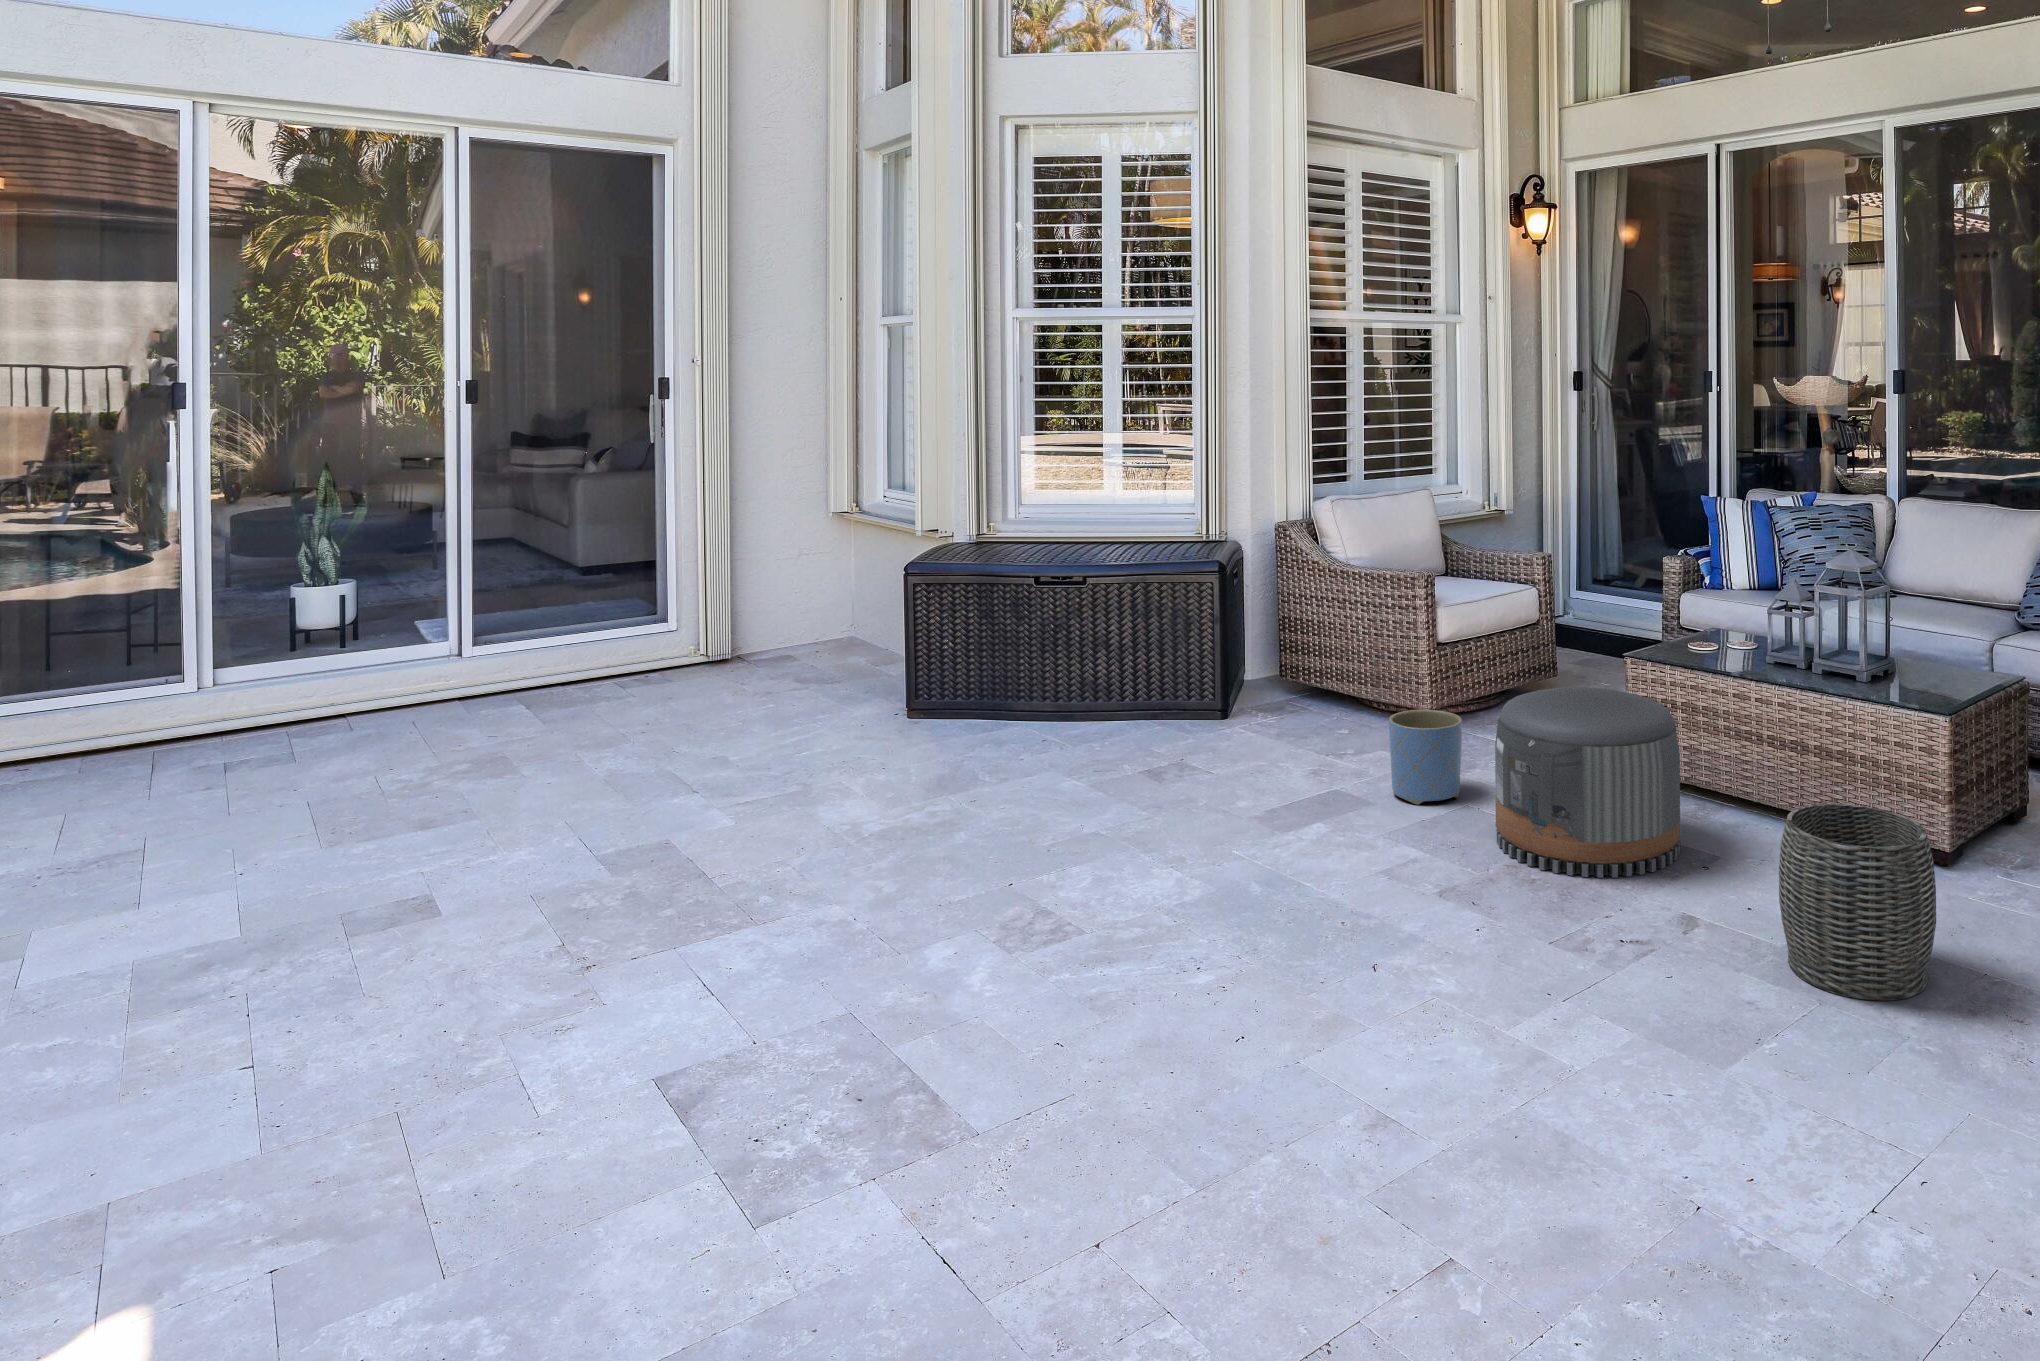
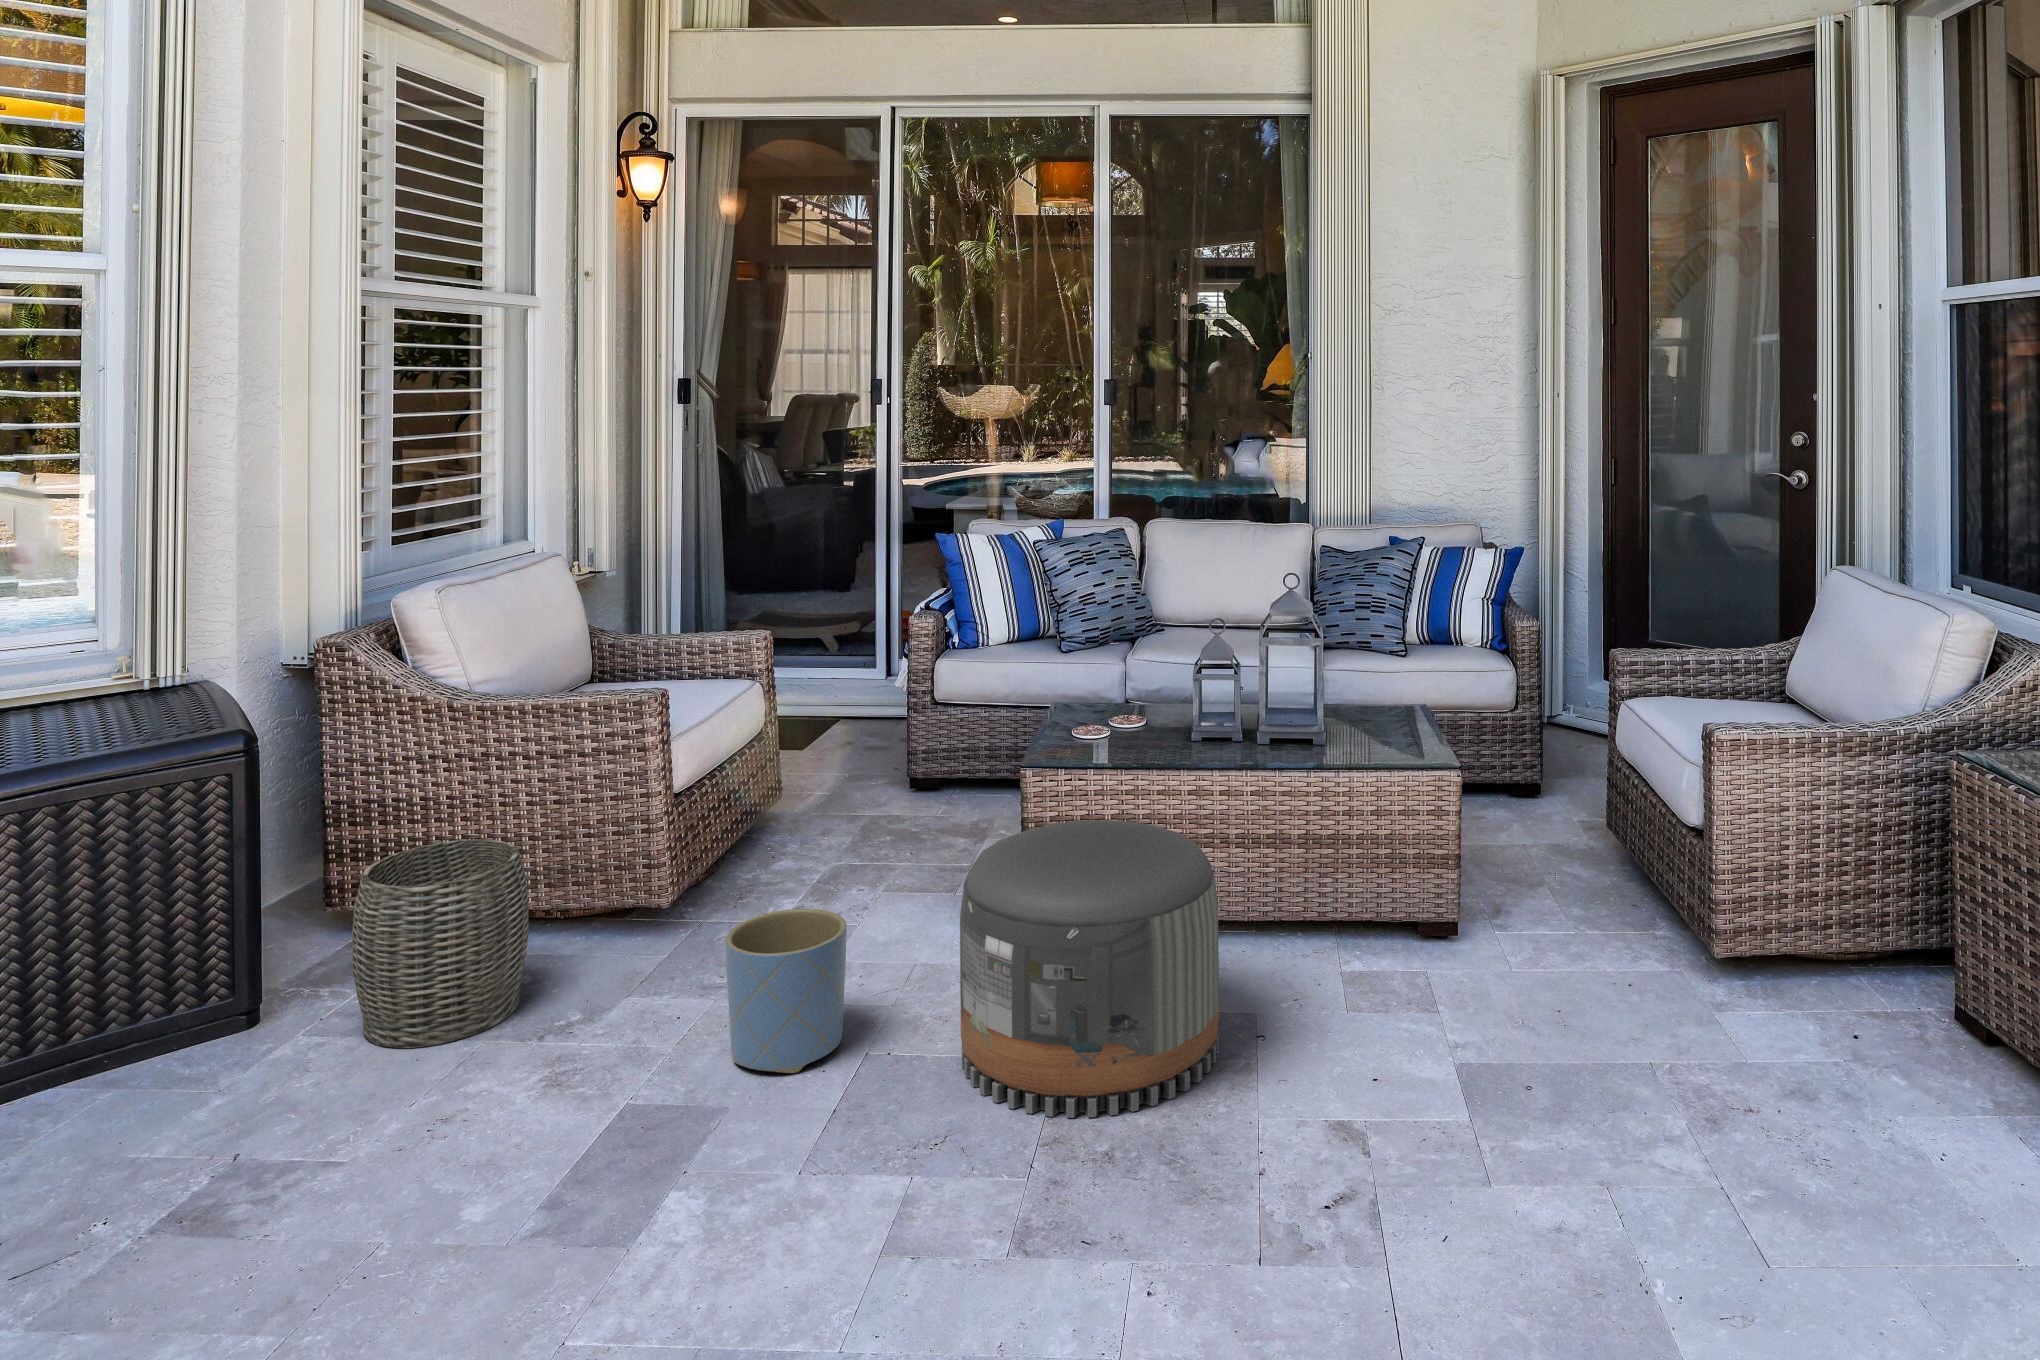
woven basket: present [1779,804,1936,1000] -> present [352,839,529,1048]

